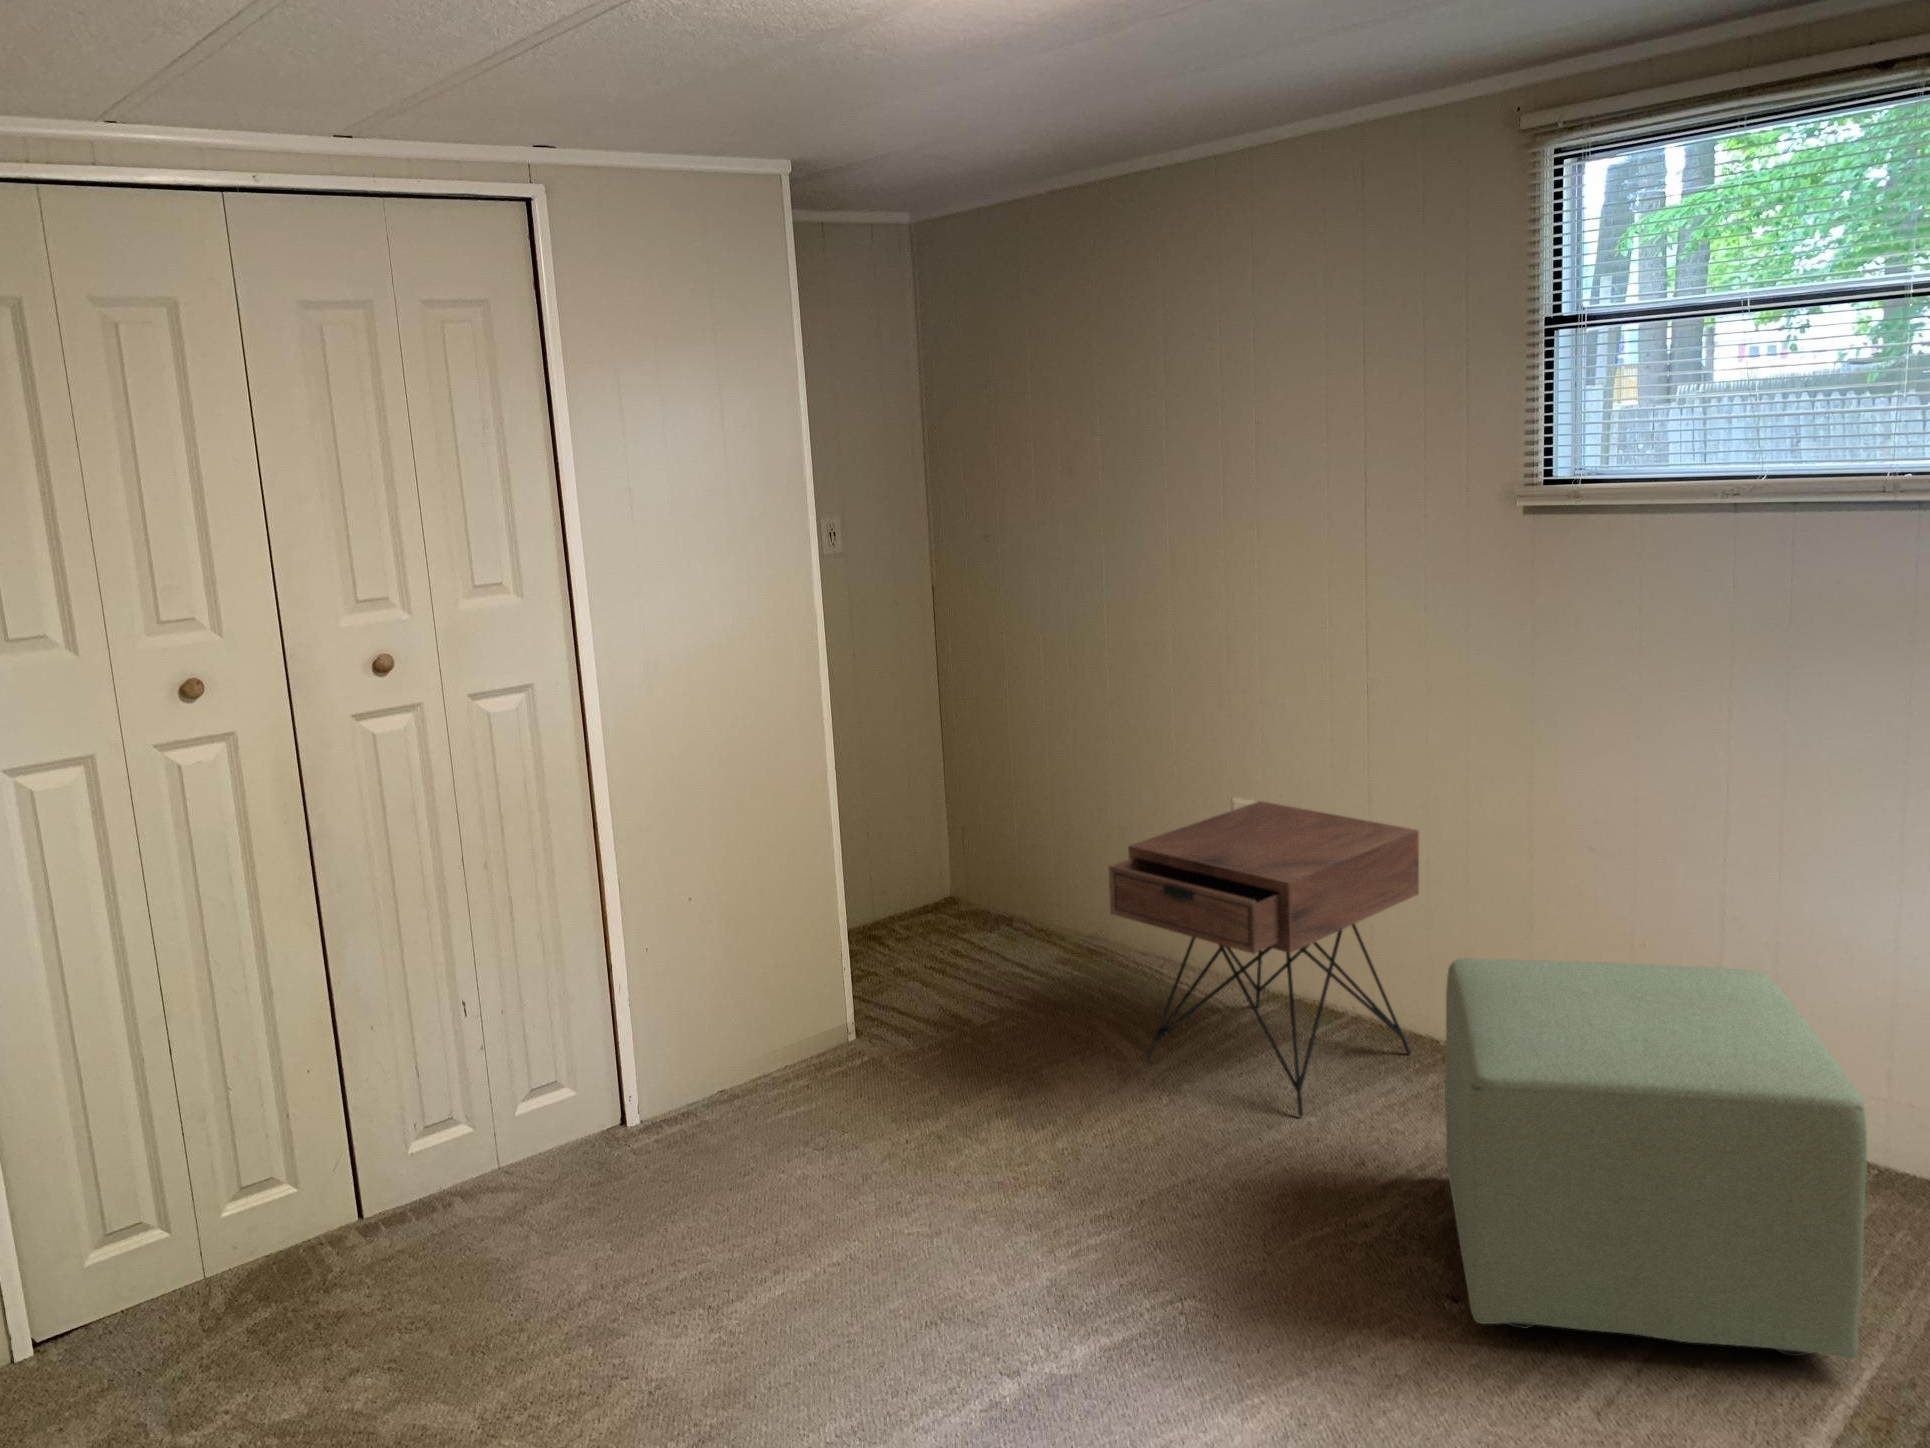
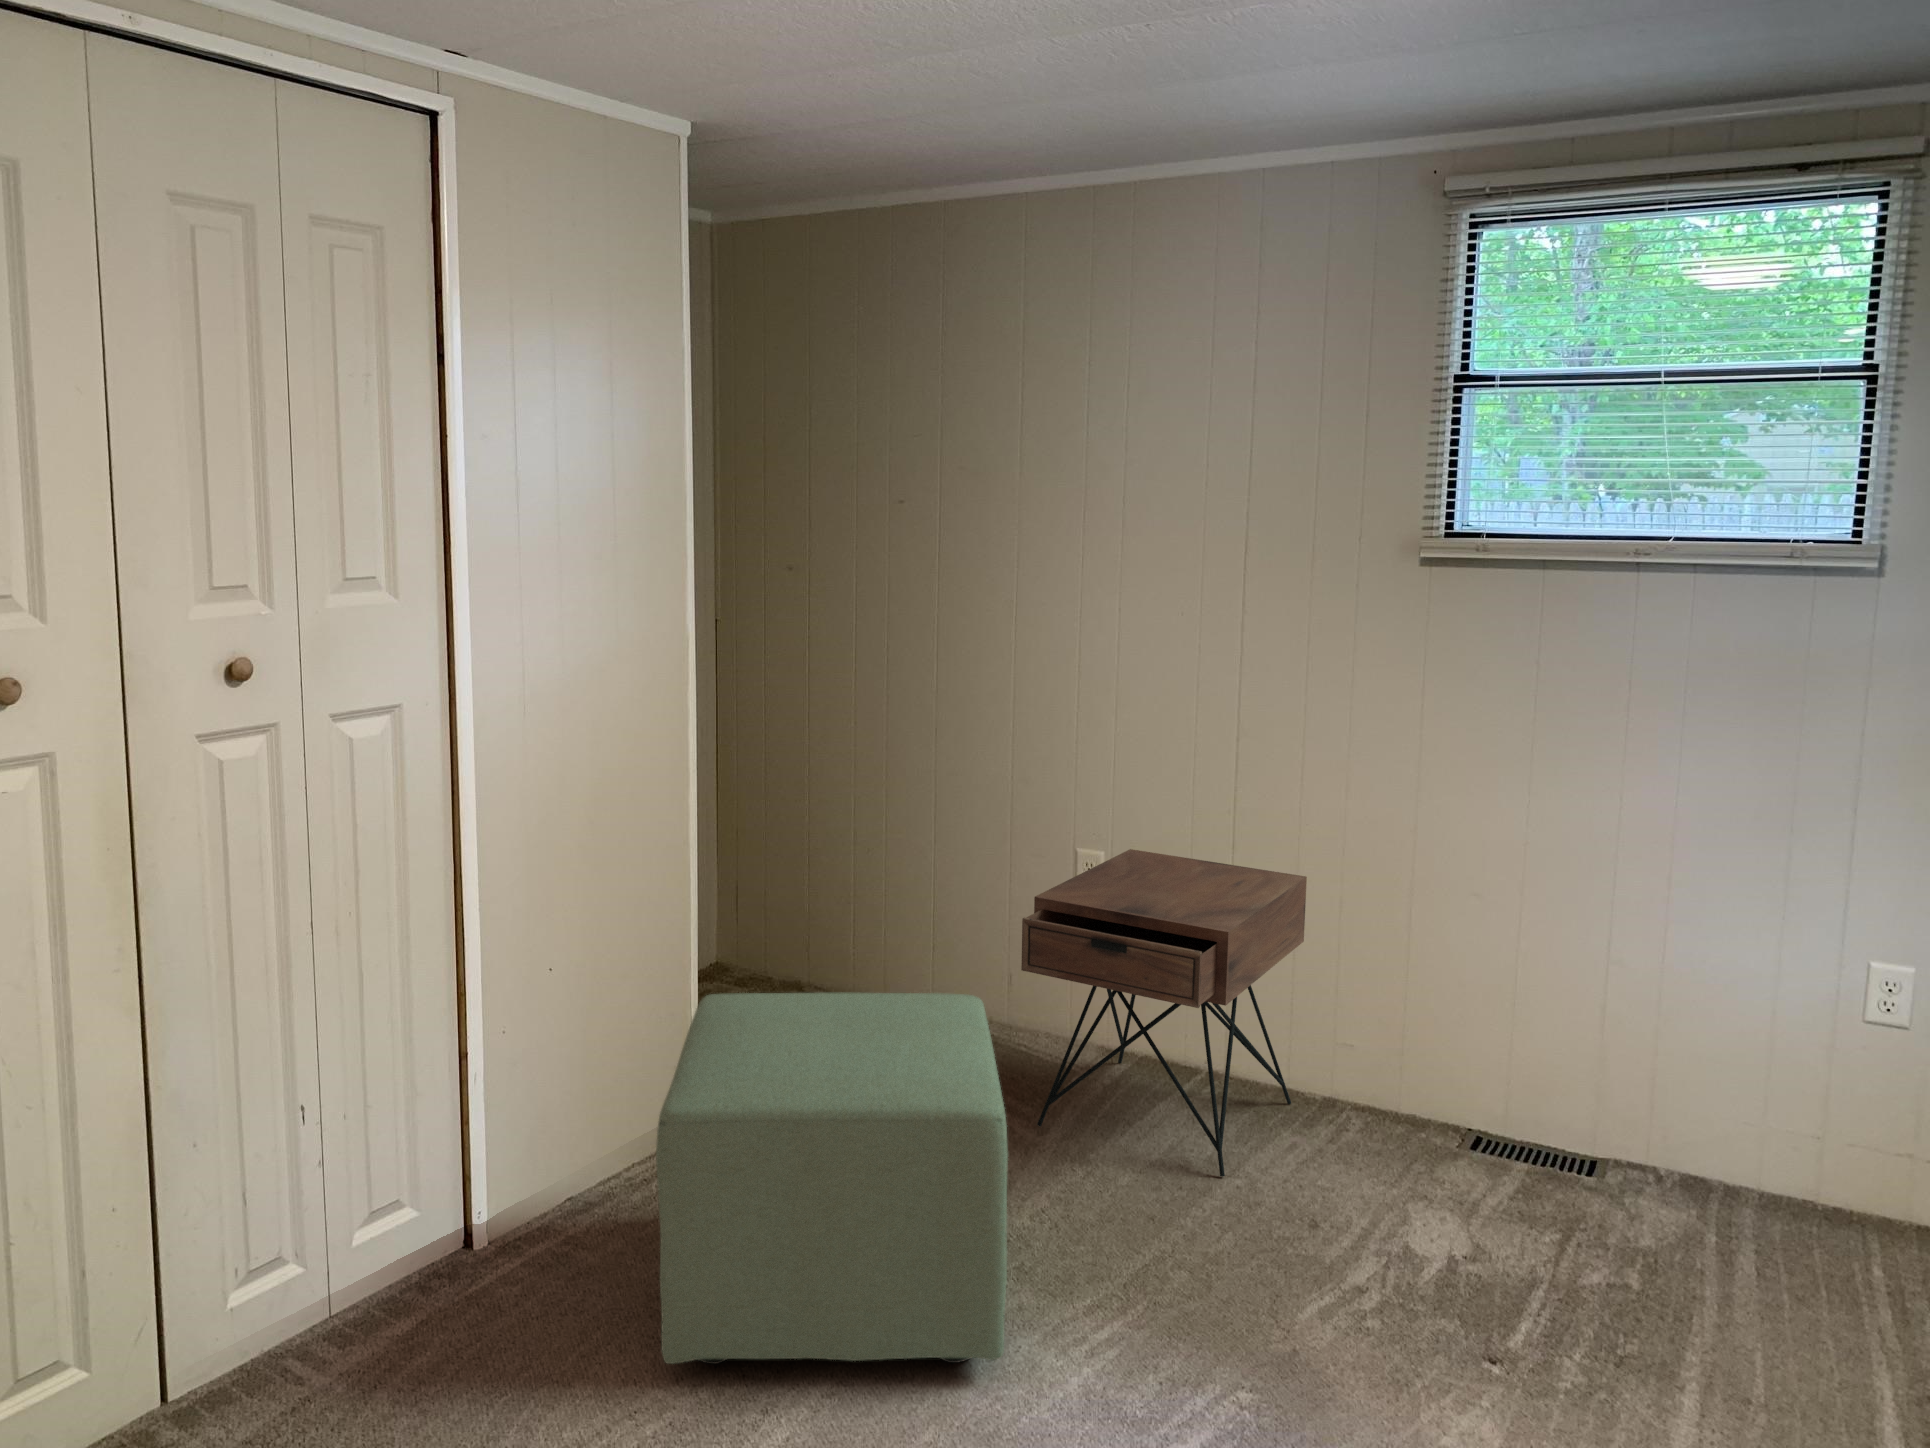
ottoman: present [1445,958,1867,1359] -> present [656,992,1008,1364]

